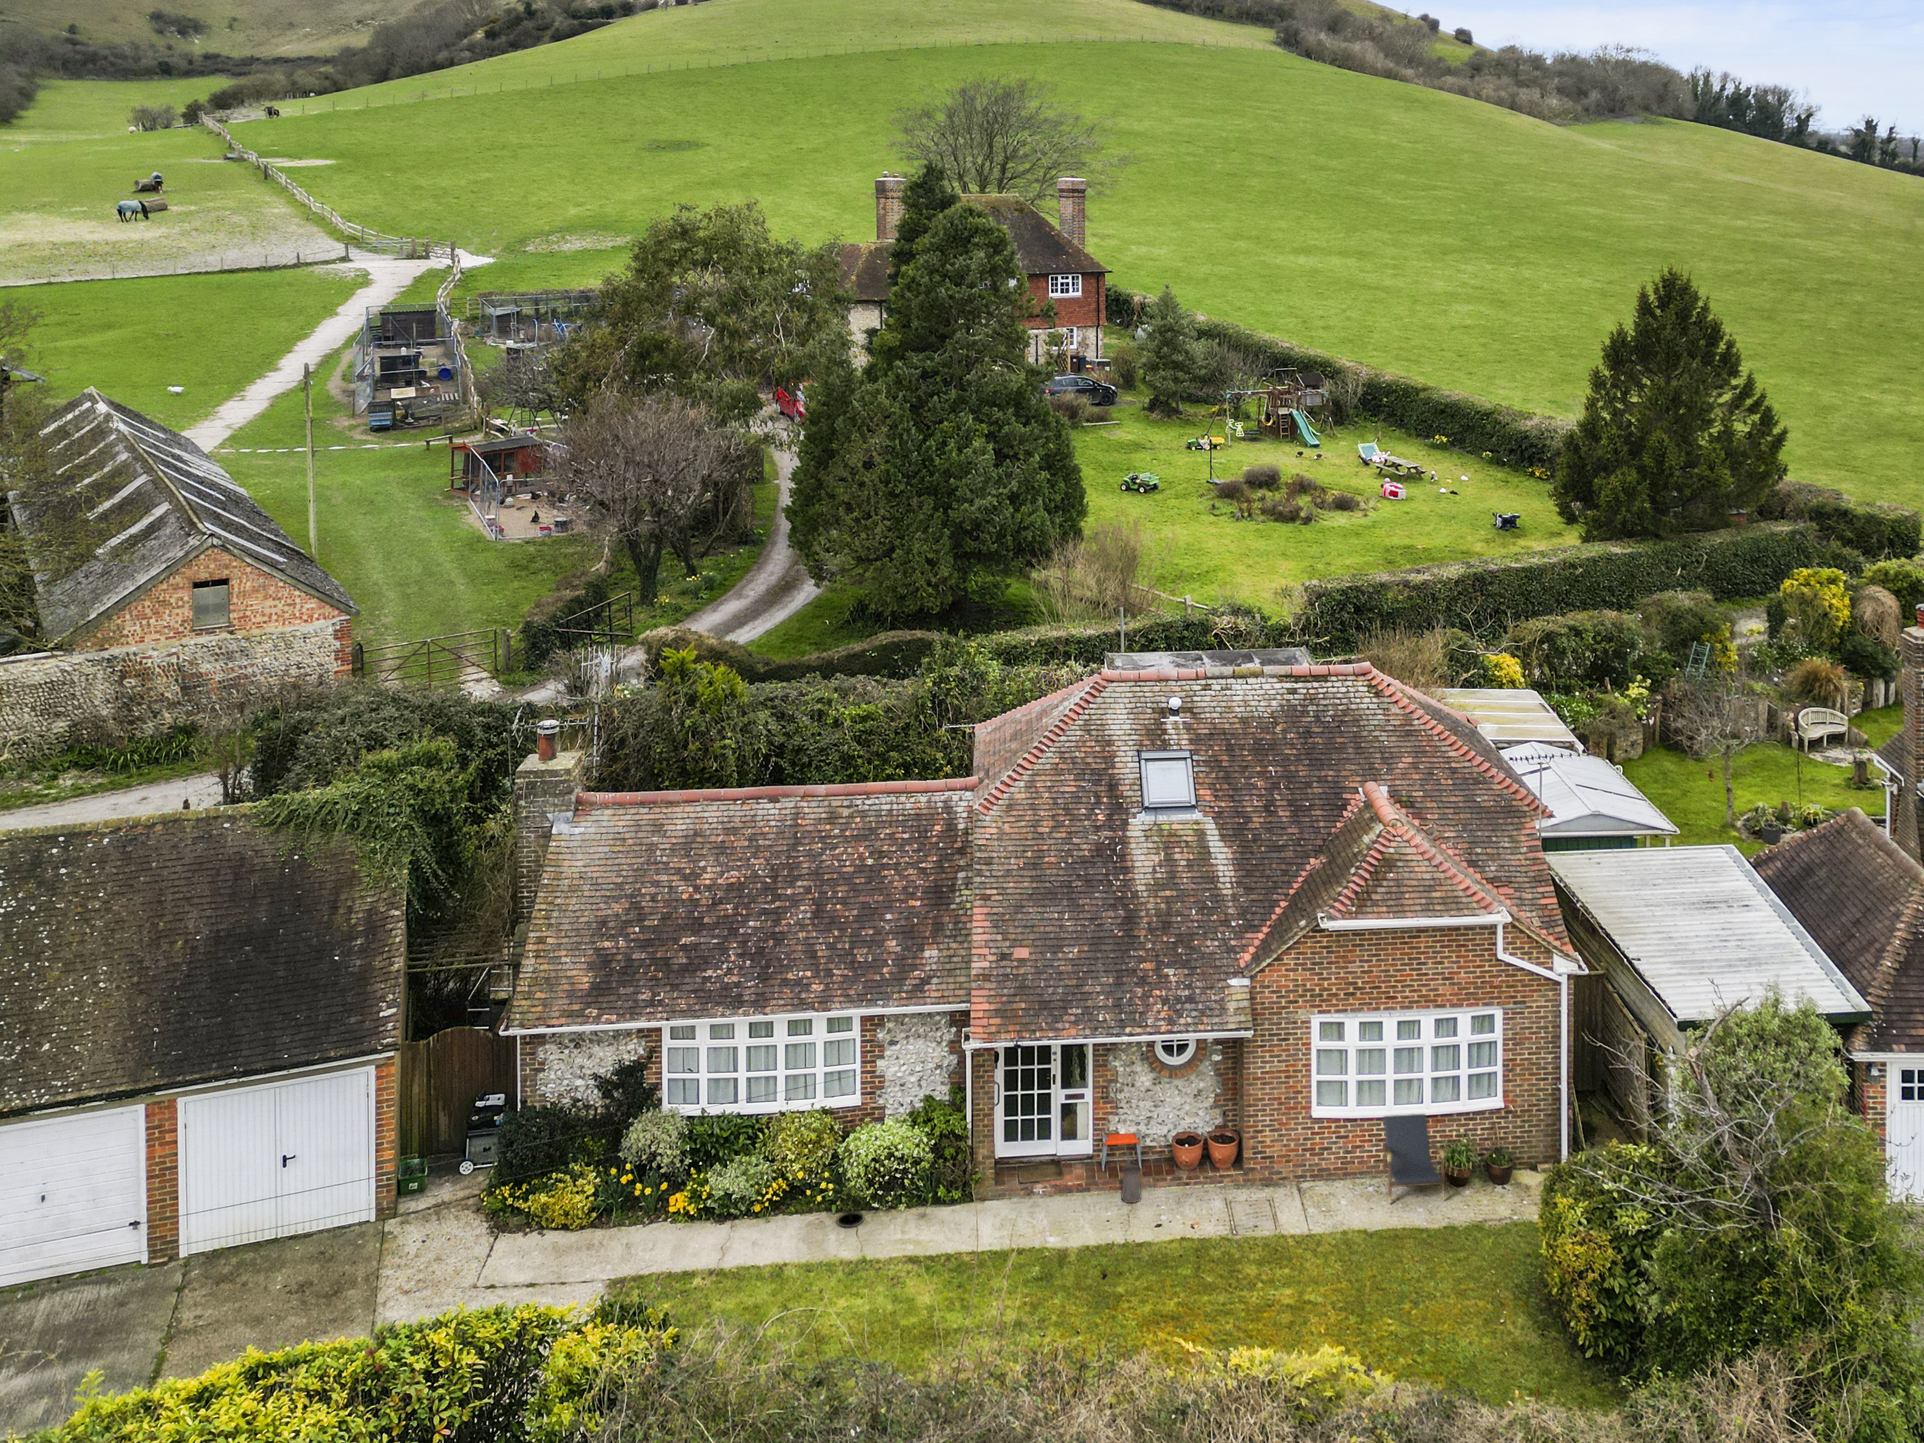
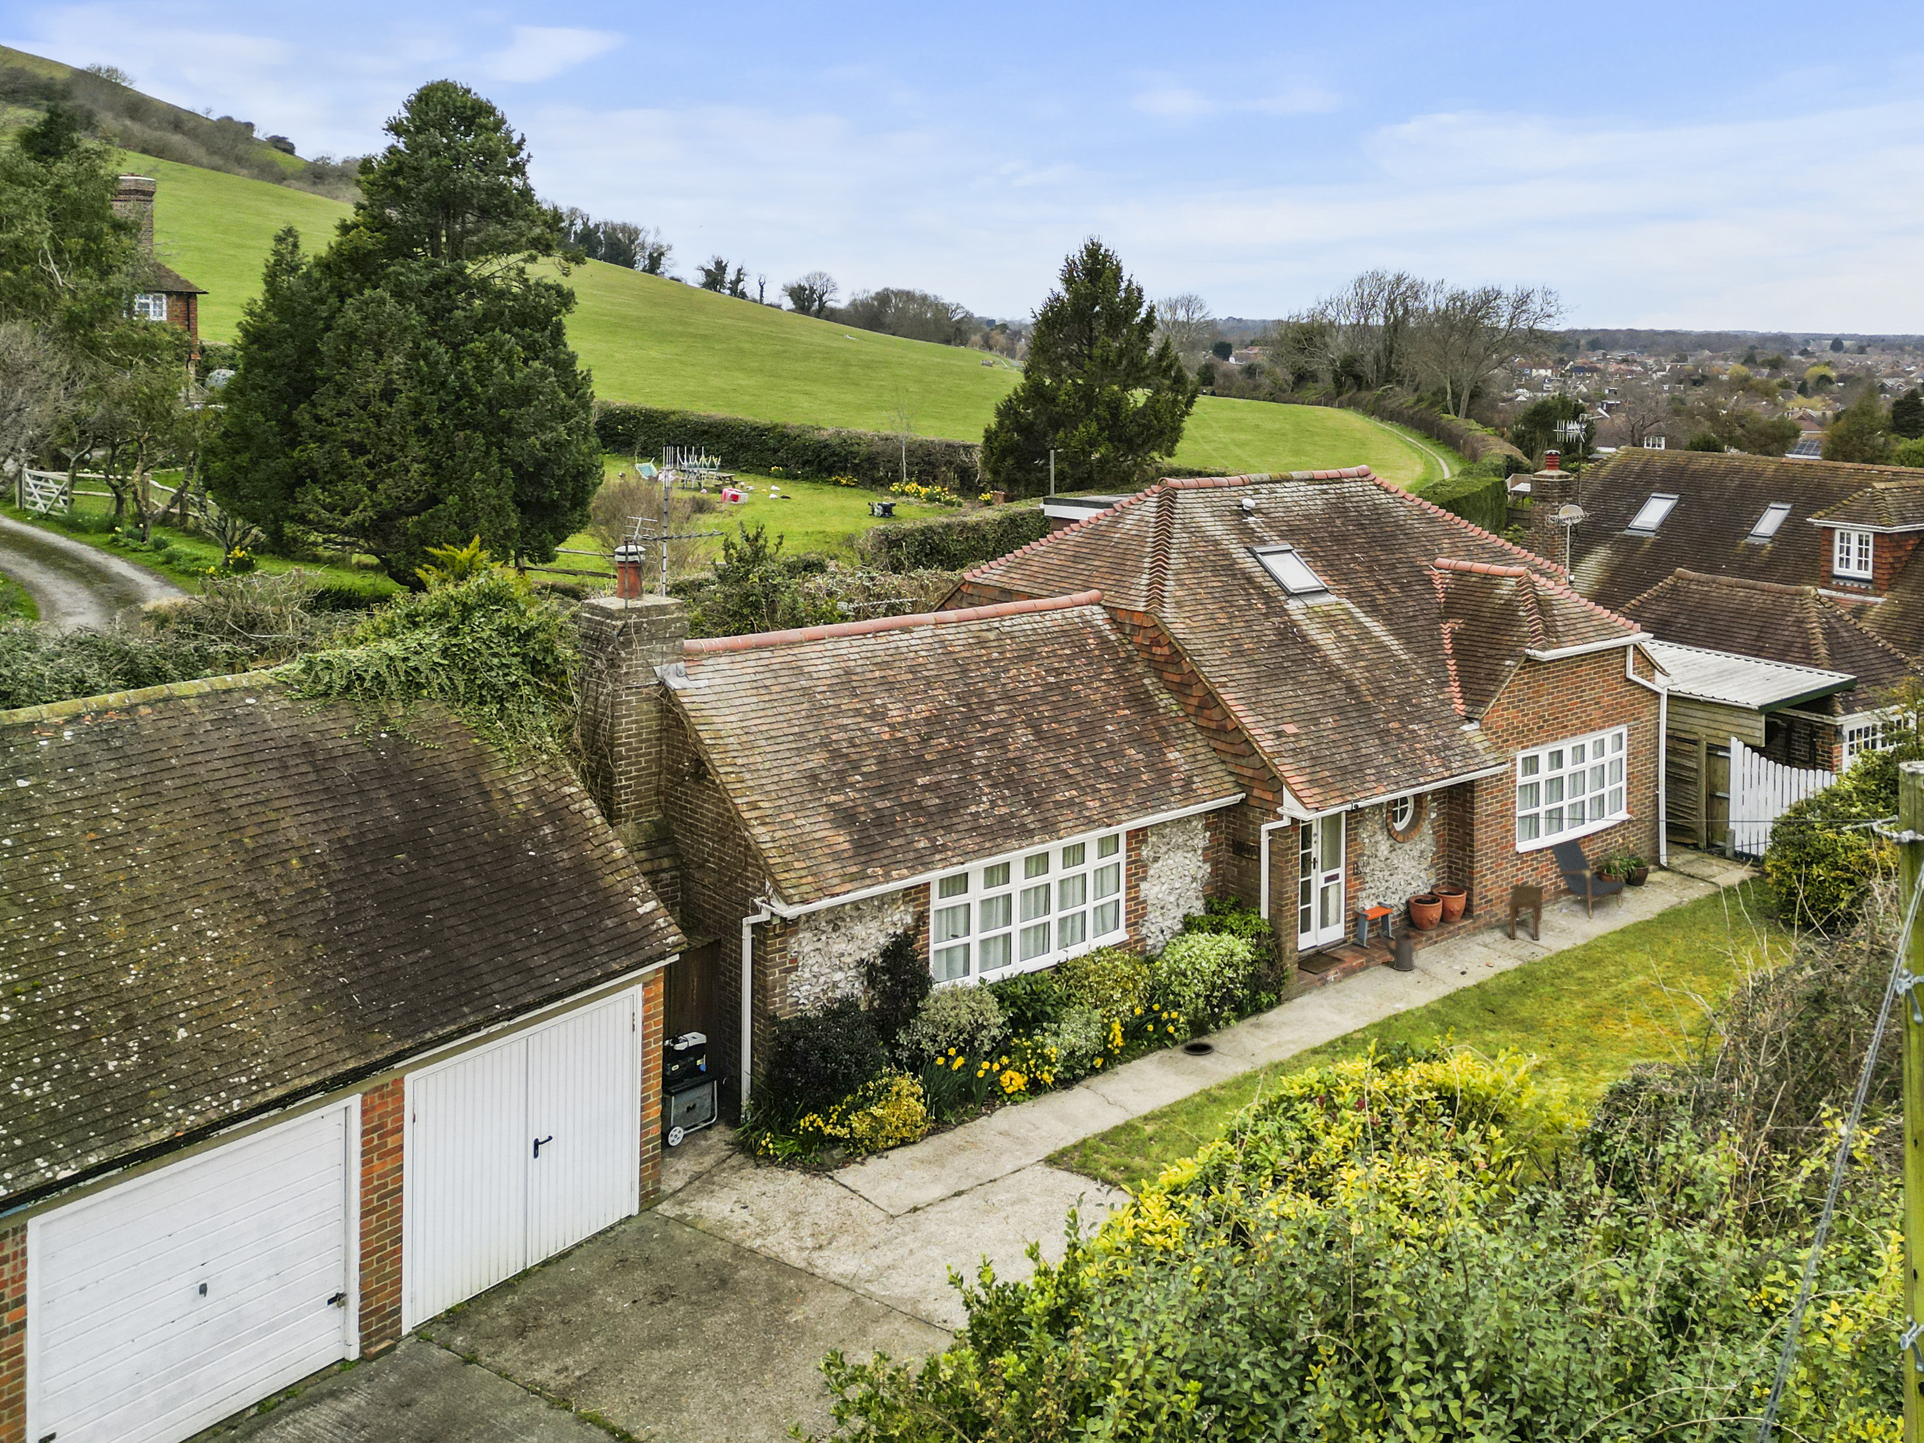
bench: none [1273,1145,1342,1211] -> present [1509,885,1544,939]

